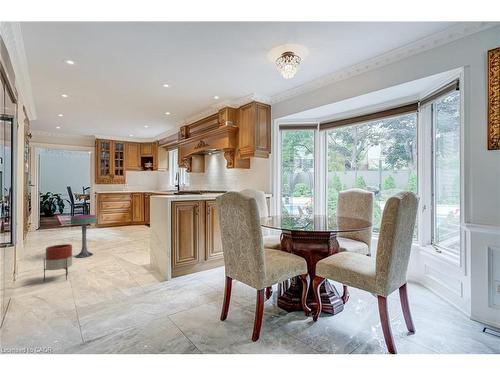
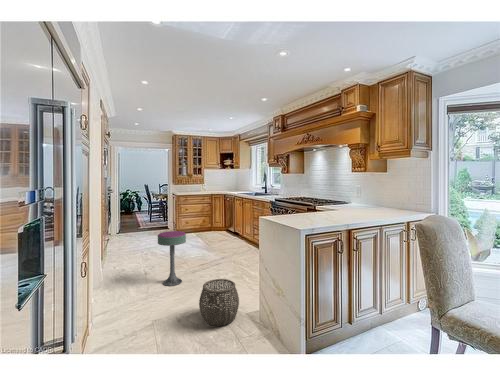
woven basket: none [100,242,133,273] -> present [199,279,239,326]
planter: present [44,244,72,281] -> none [133,282,166,336]

